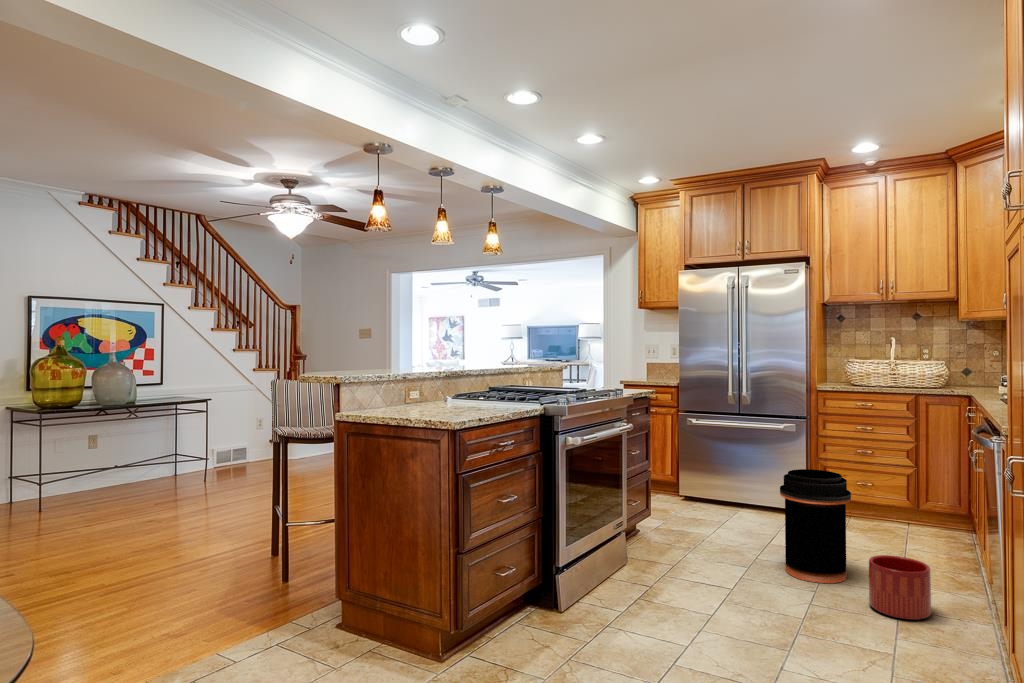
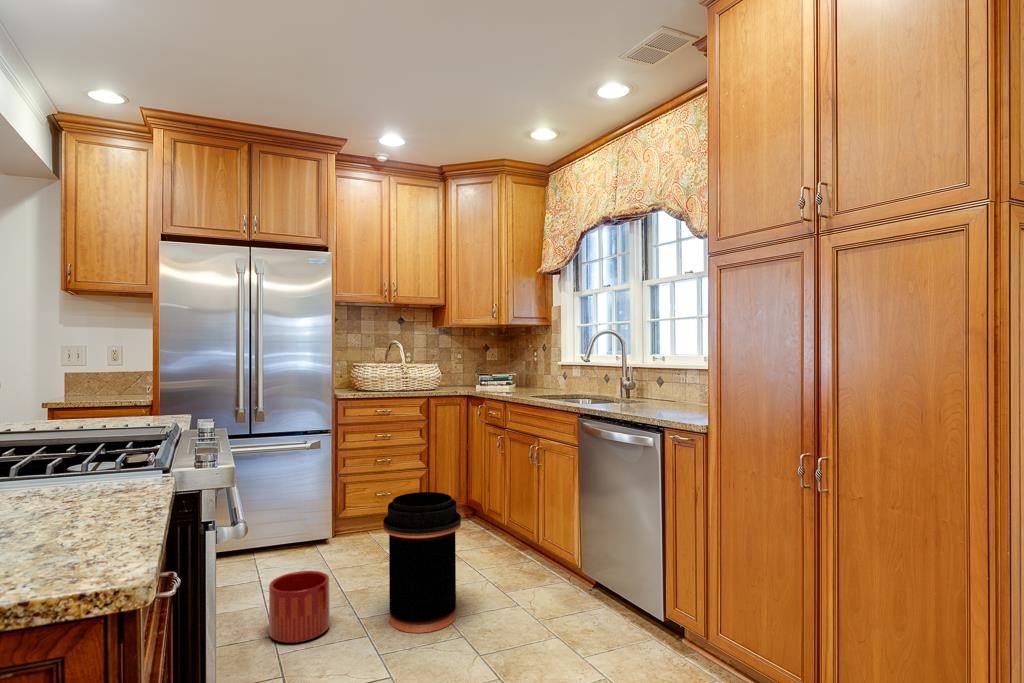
planter: present [869,555,931,620] -> present [269,571,330,643]

